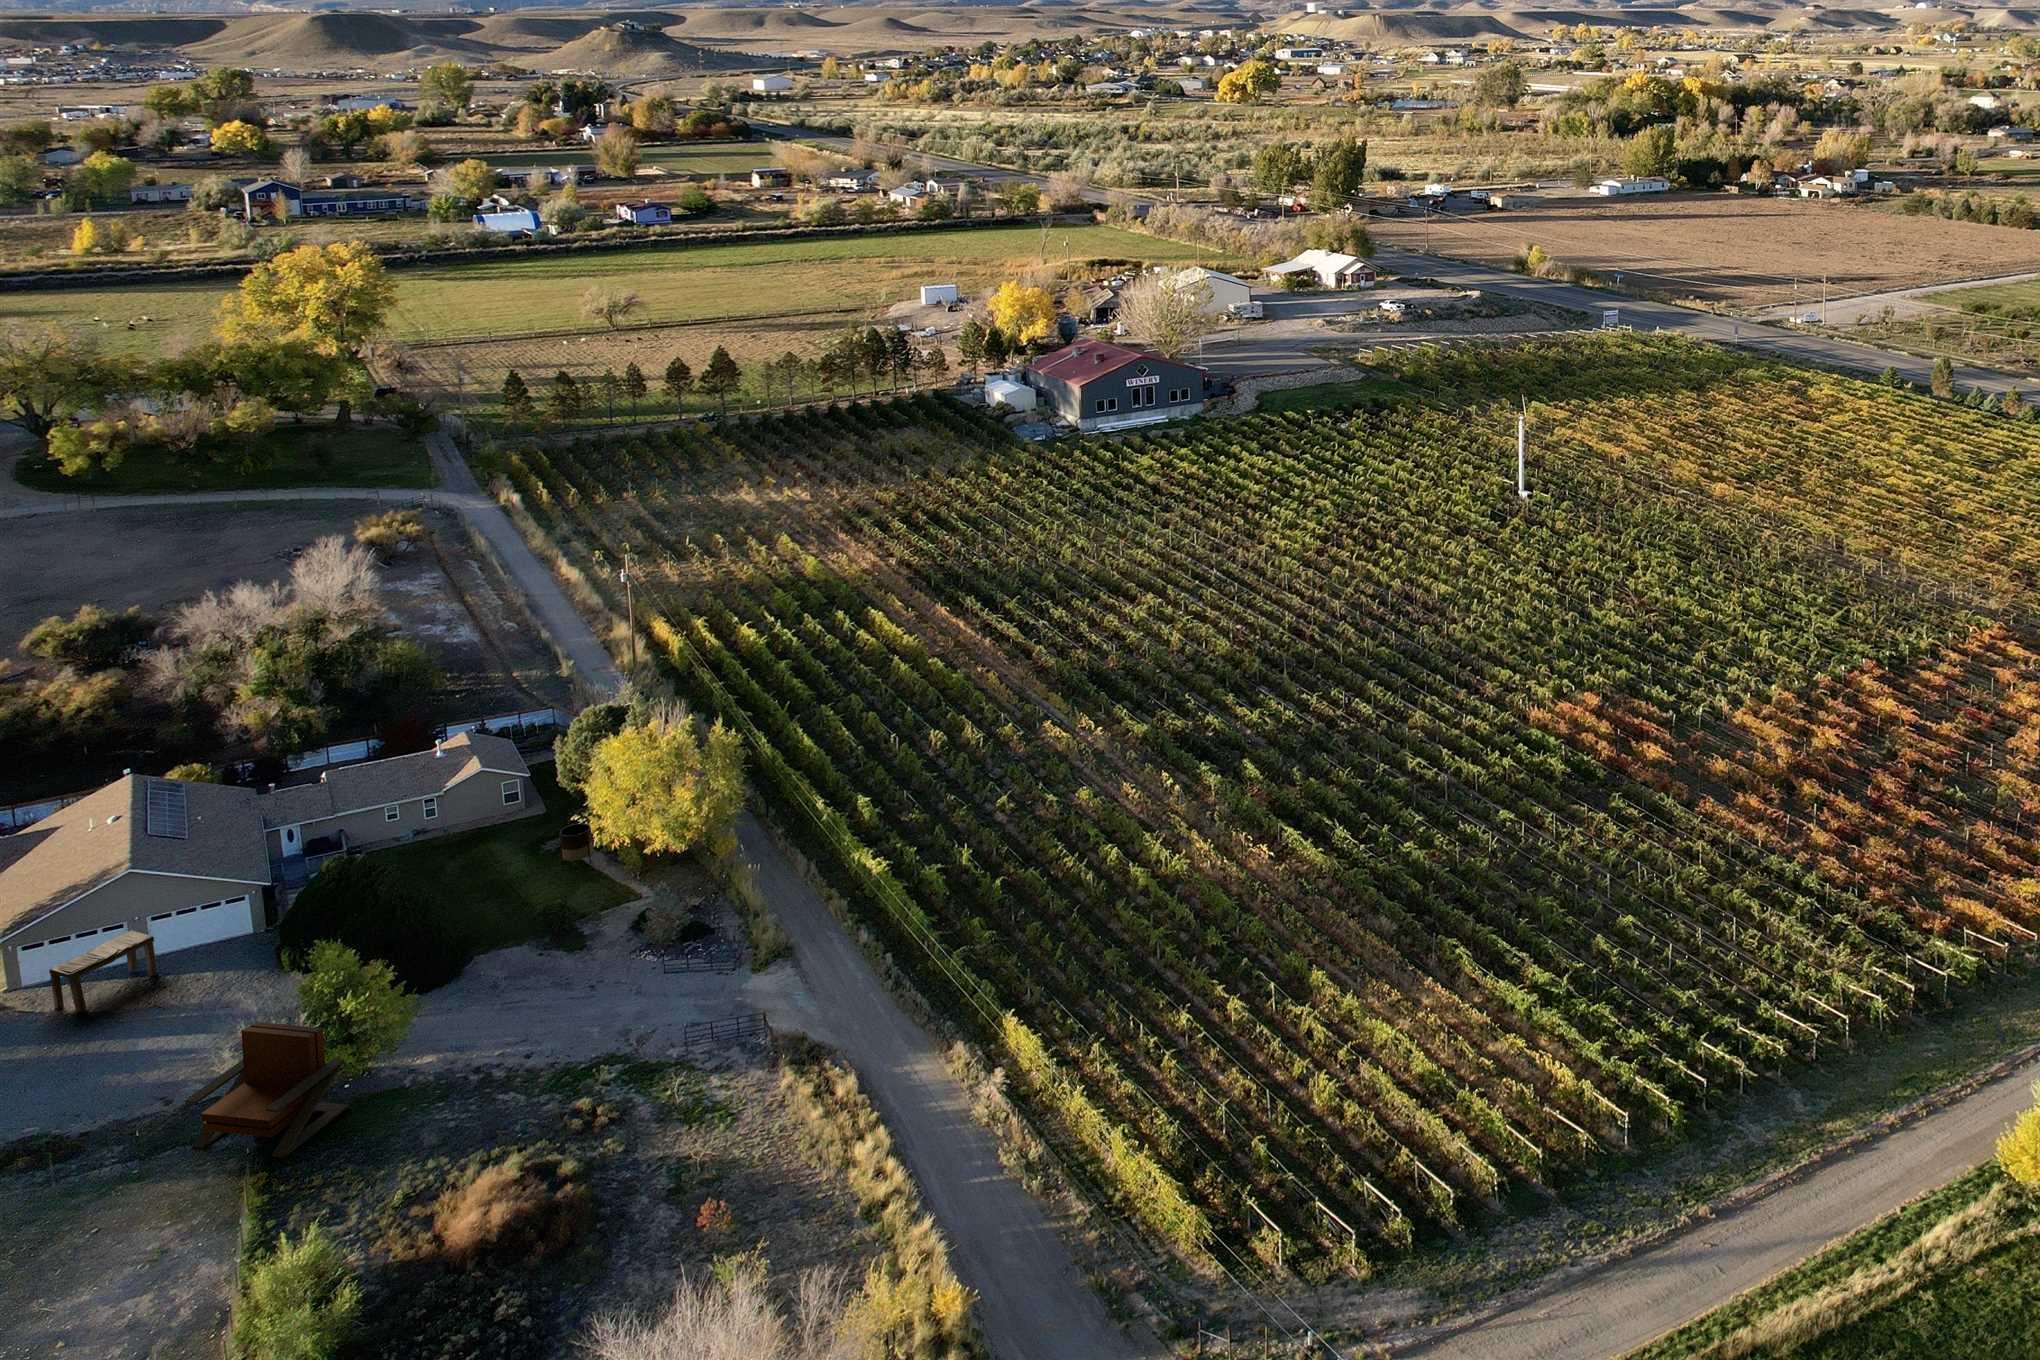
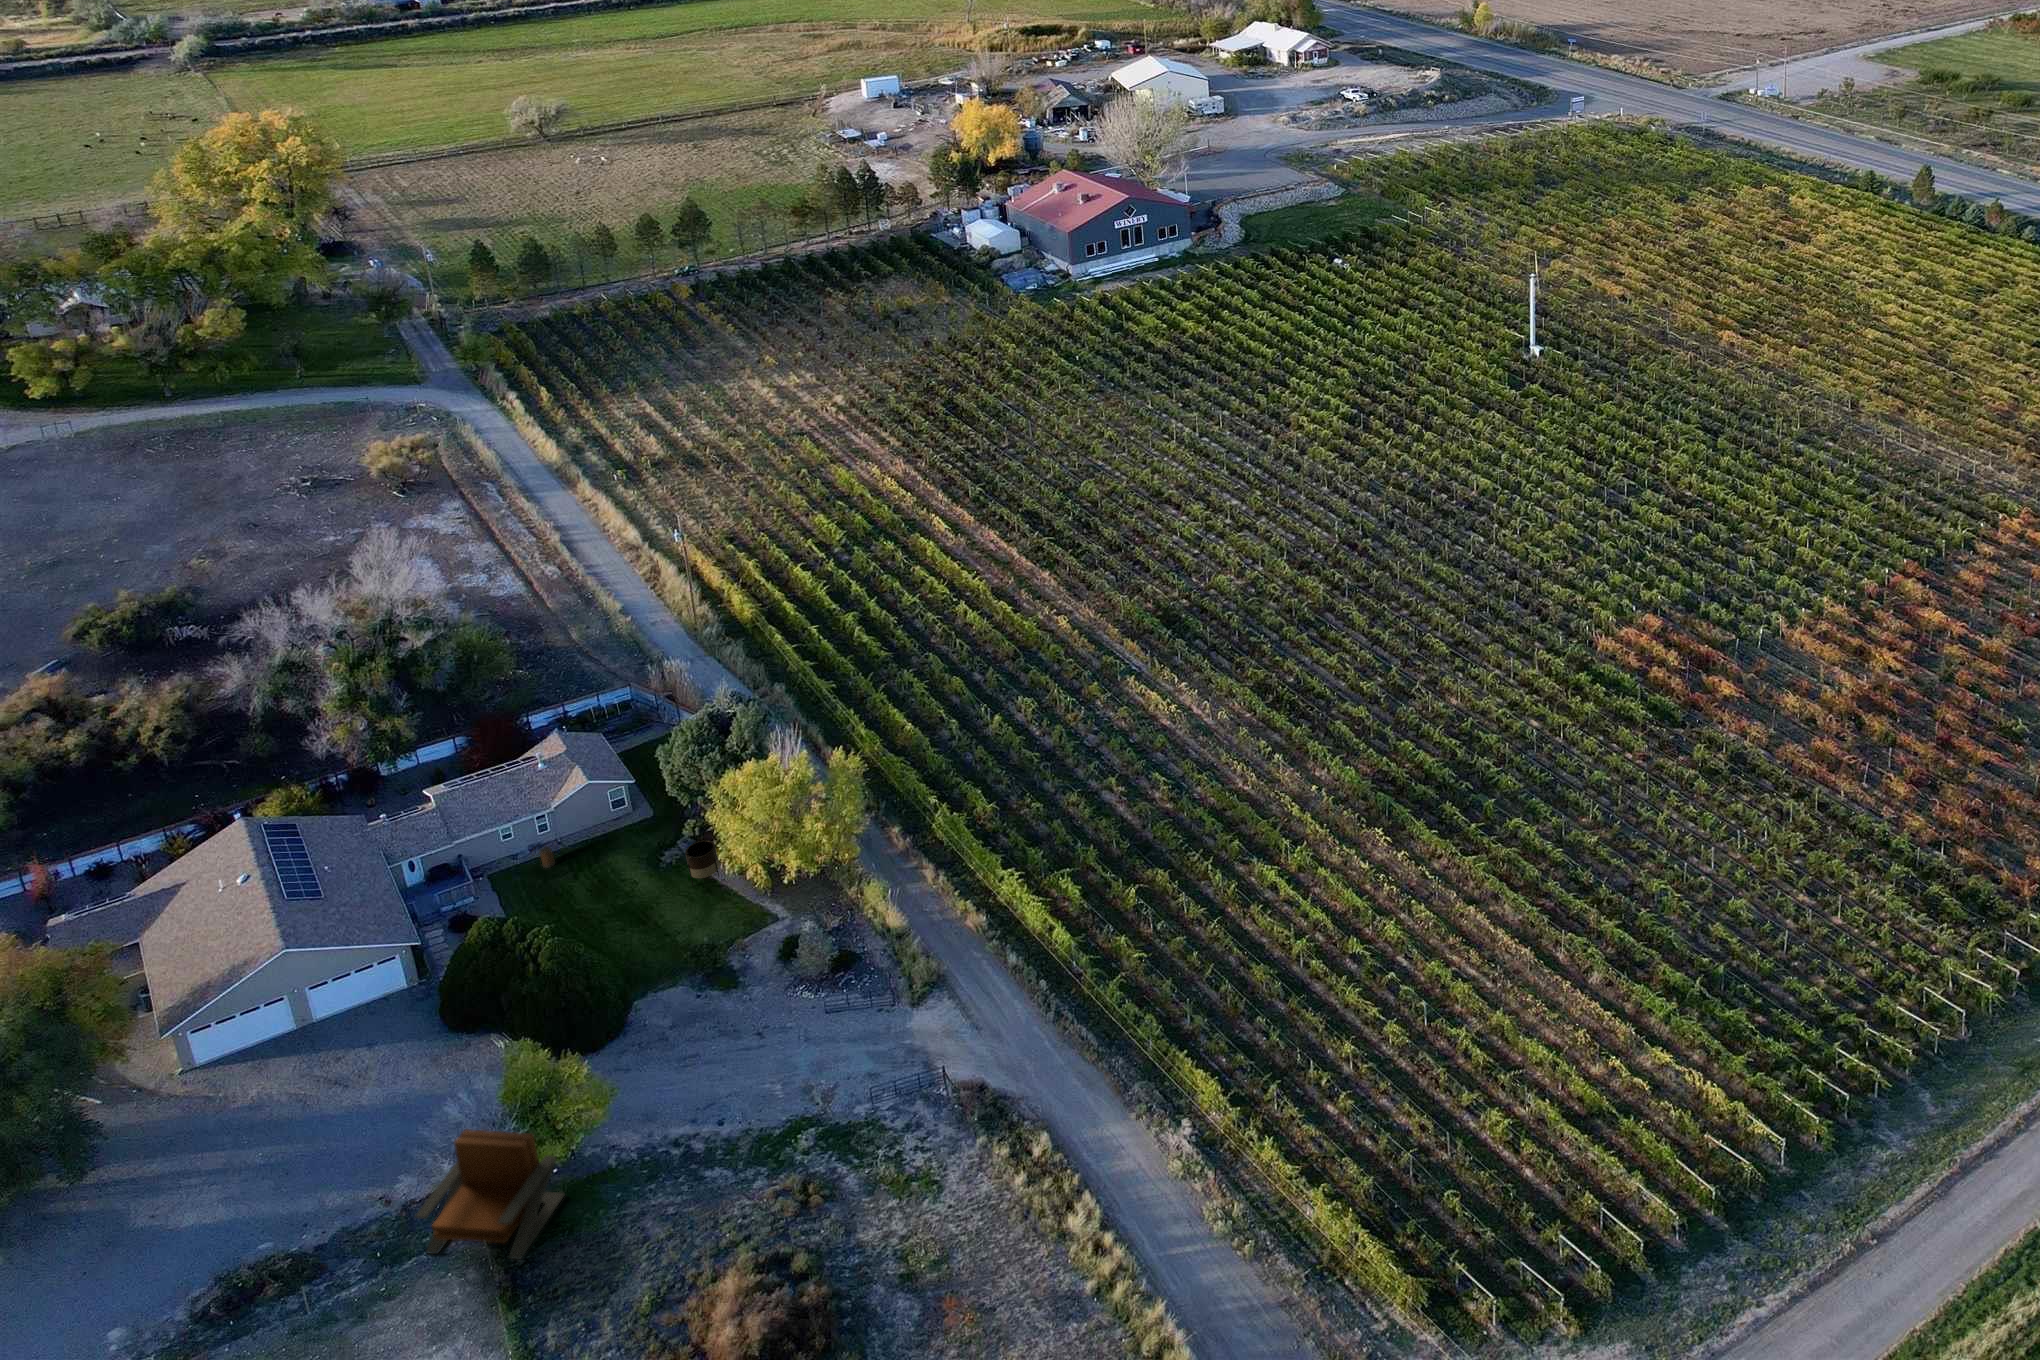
watering can: none [412,822,440,850] -> present [540,841,557,868]
bench: present [49,930,157,1012] -> none [223,1005,324,1095]

